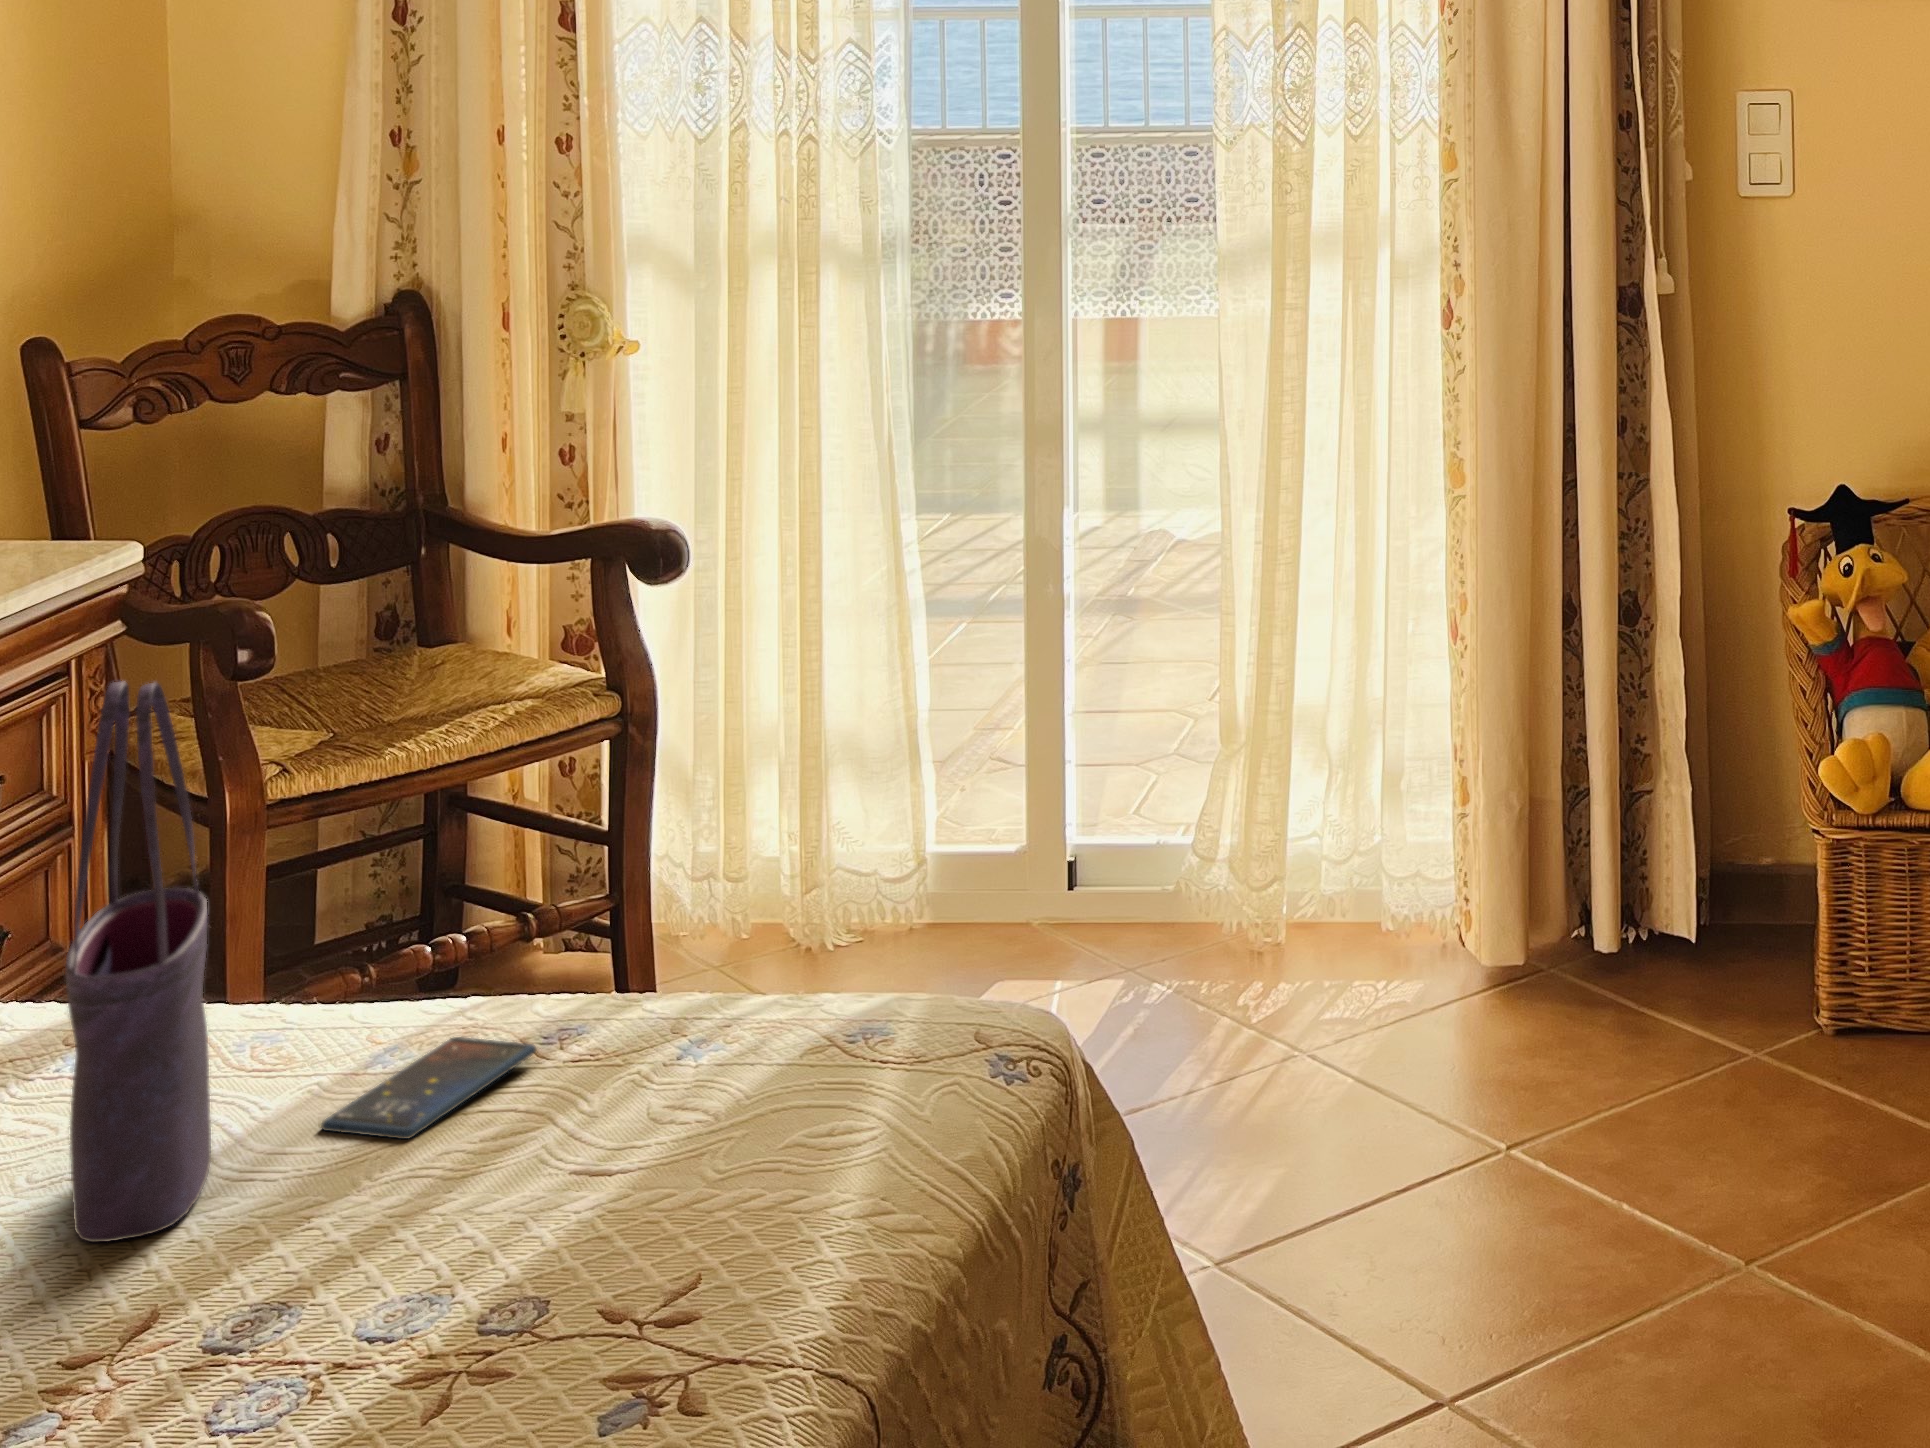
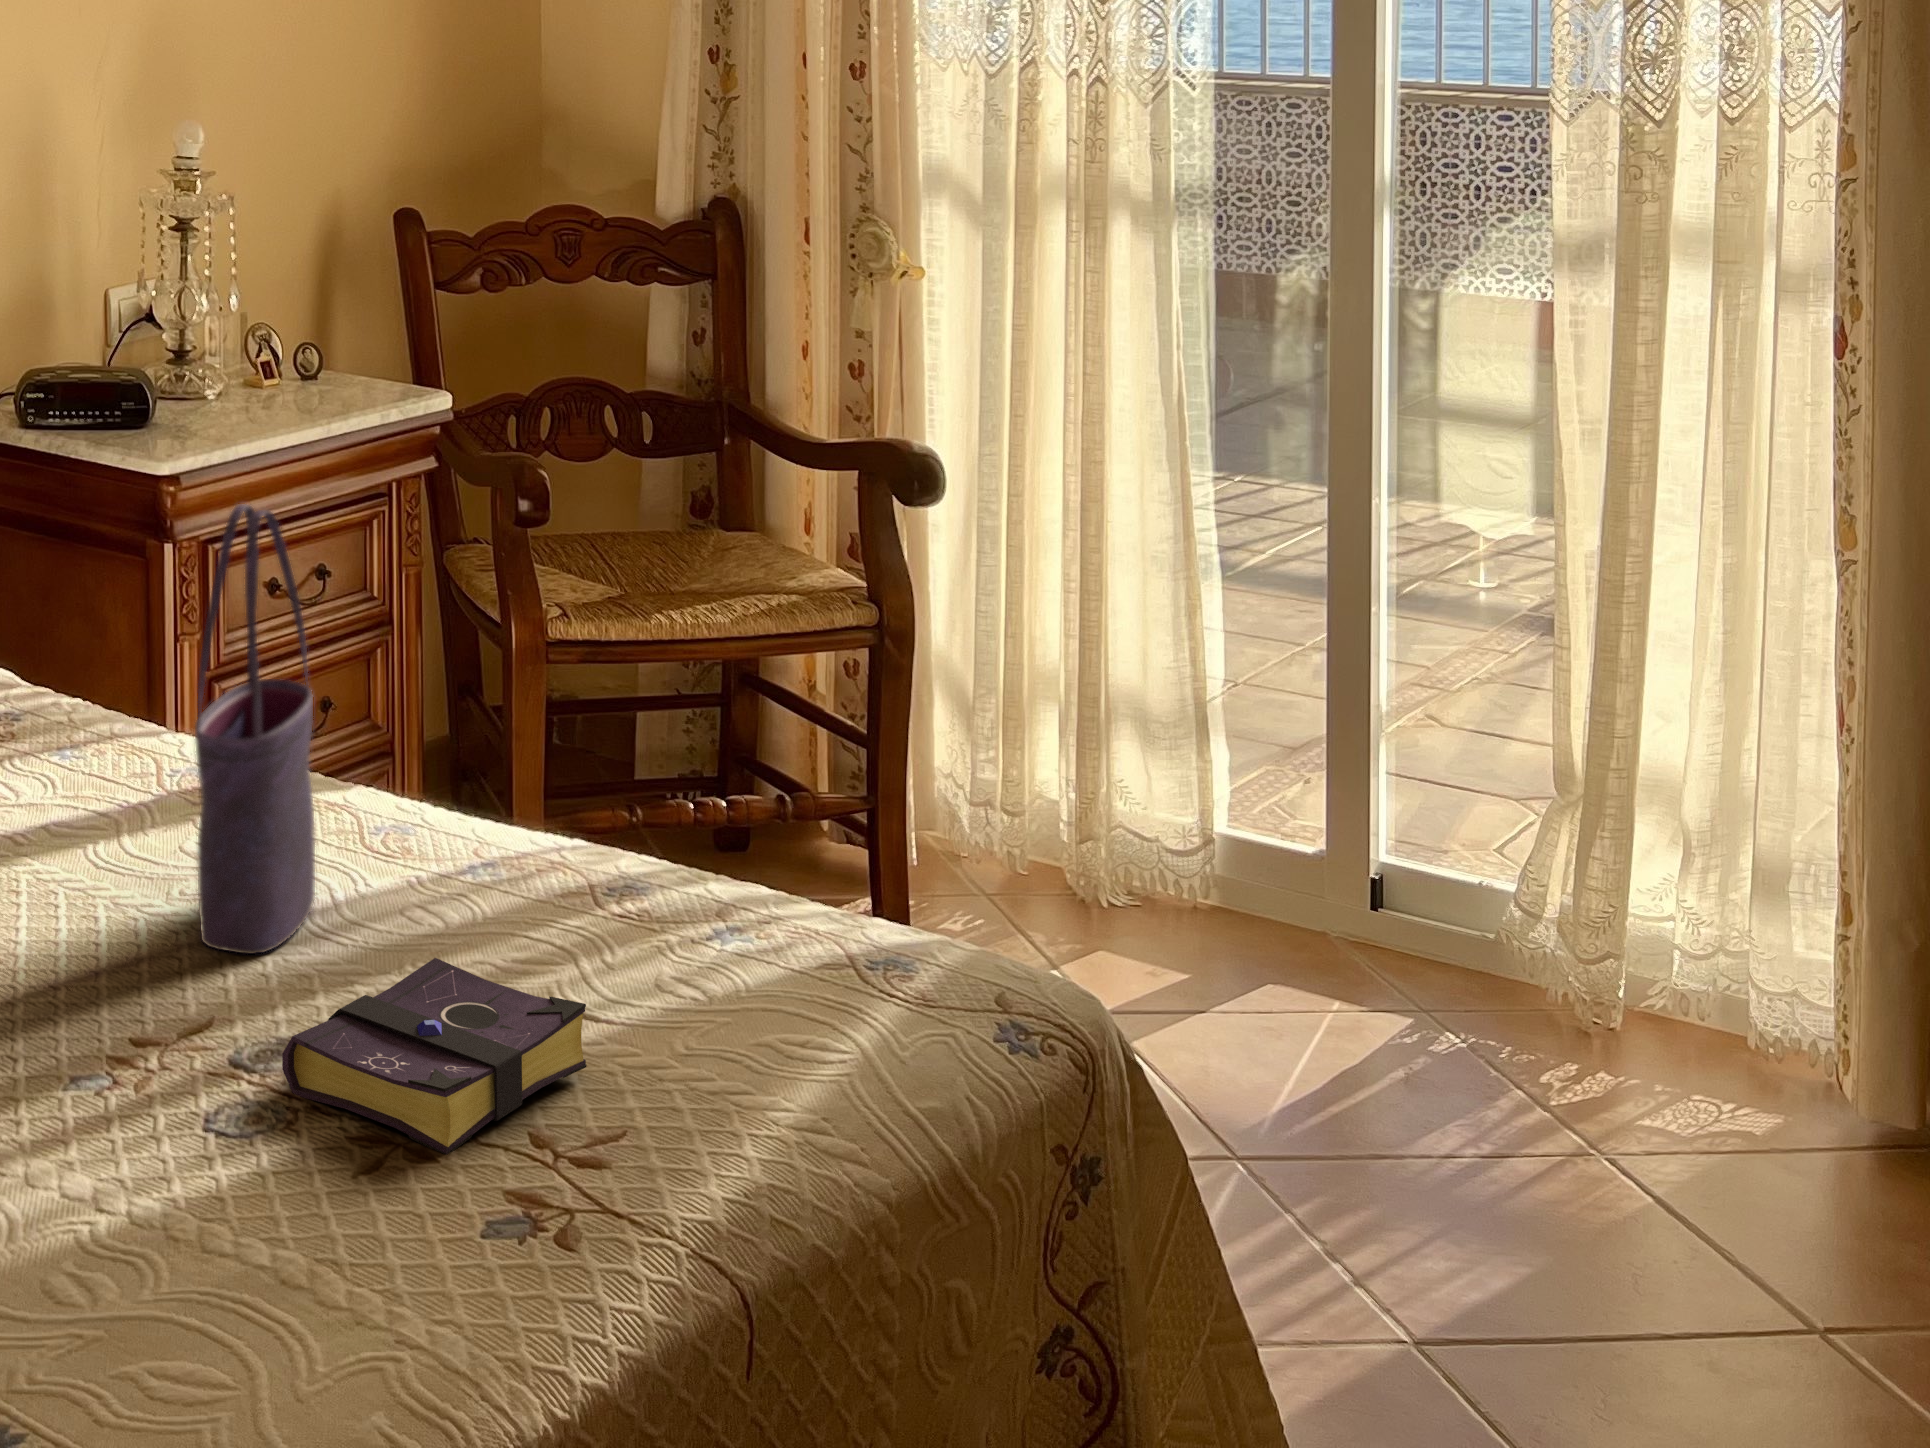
smartphone: present [321,1037,536,1139] -> none [402,870,590,943]
book: none [282,1148,629,1371] -> present [282,958,587,1155]

